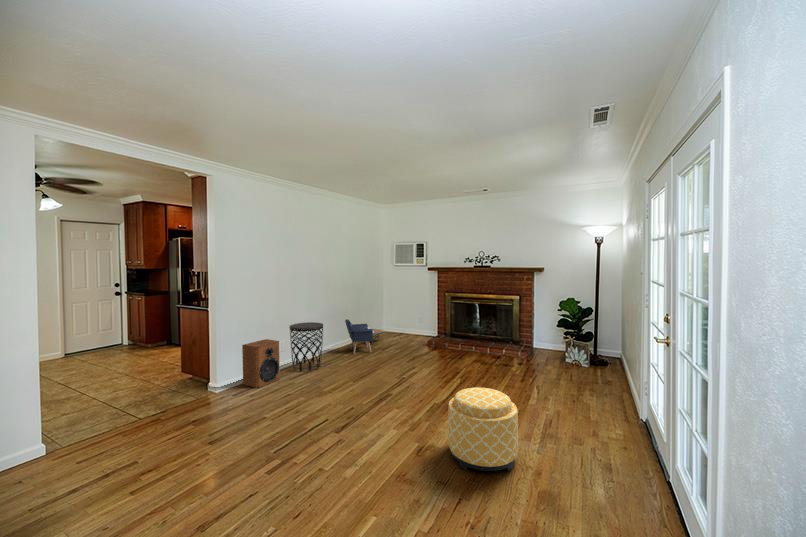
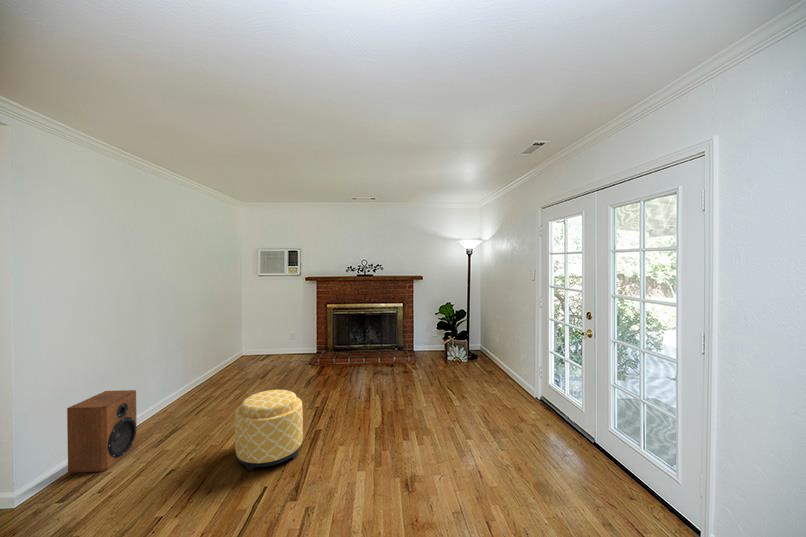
armchair: present [345,319,383,354] -> none [211,344,256,388]
side table: present [290,322,323,372] -> none [142,354,197,428]
ottoman: present [448,387,518,471] -> present [235,390,303,471]

